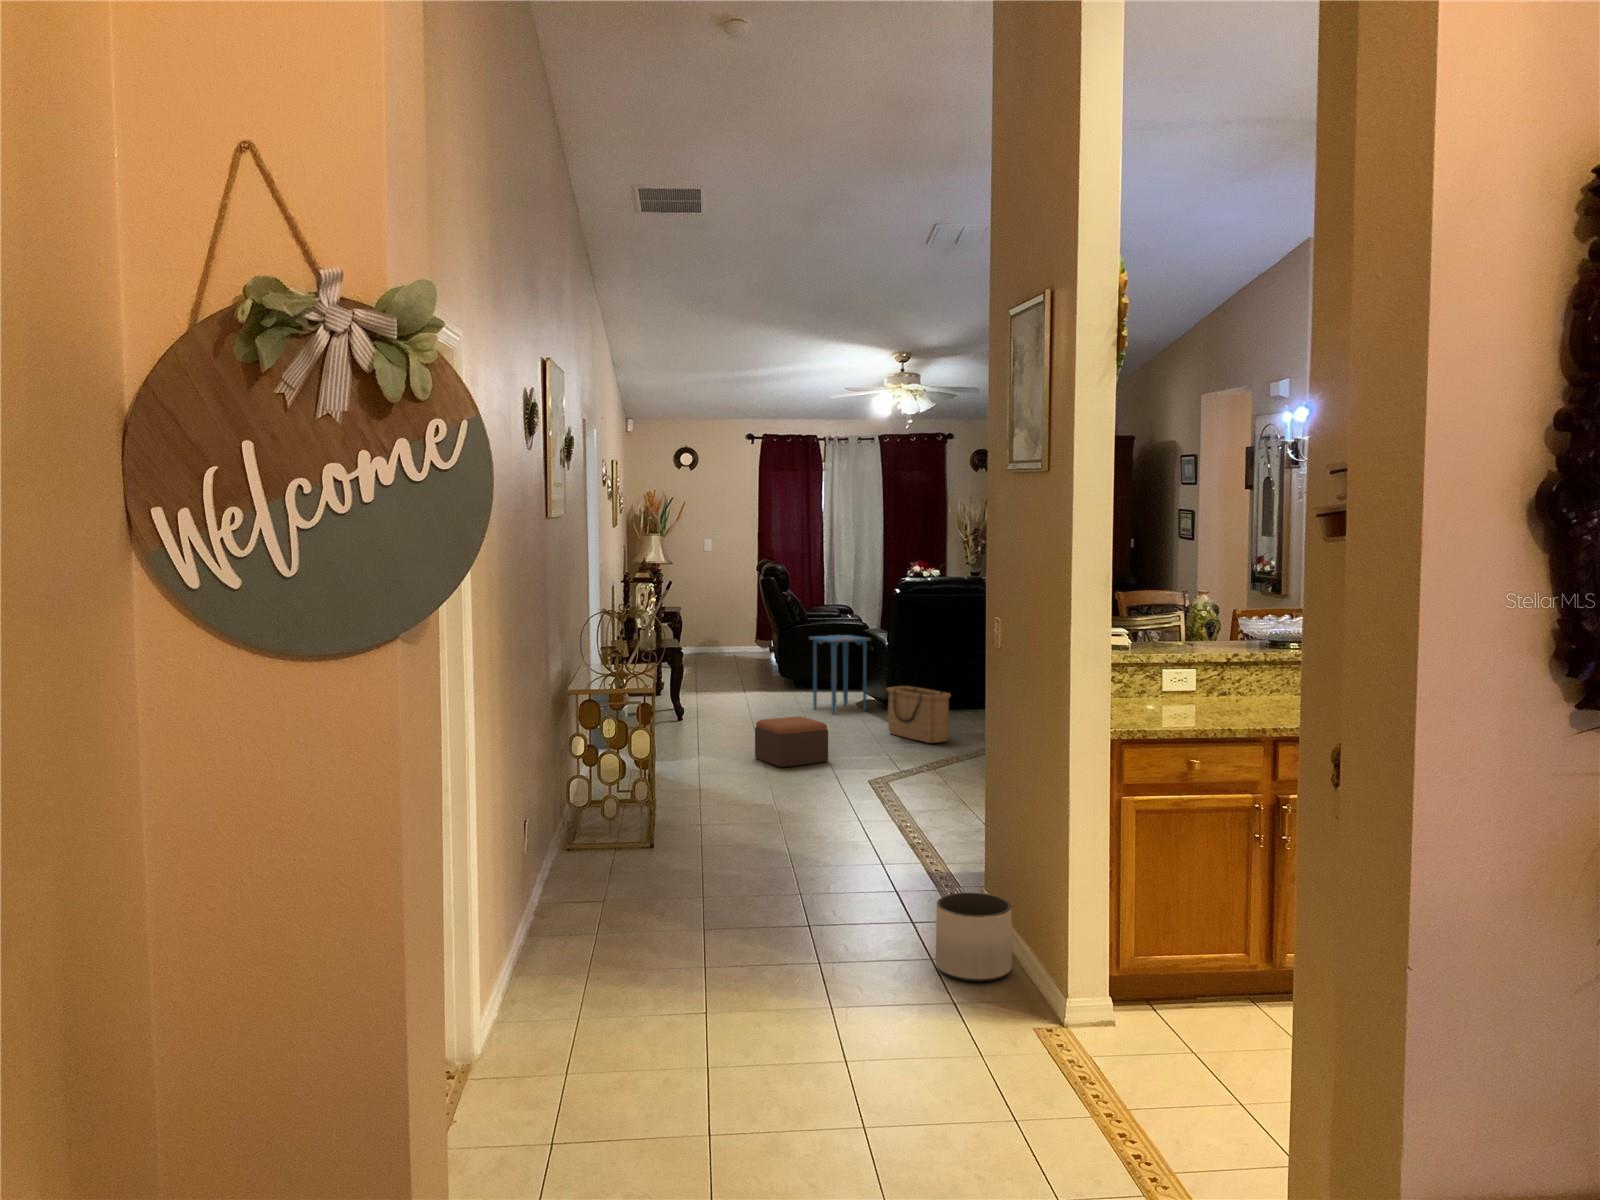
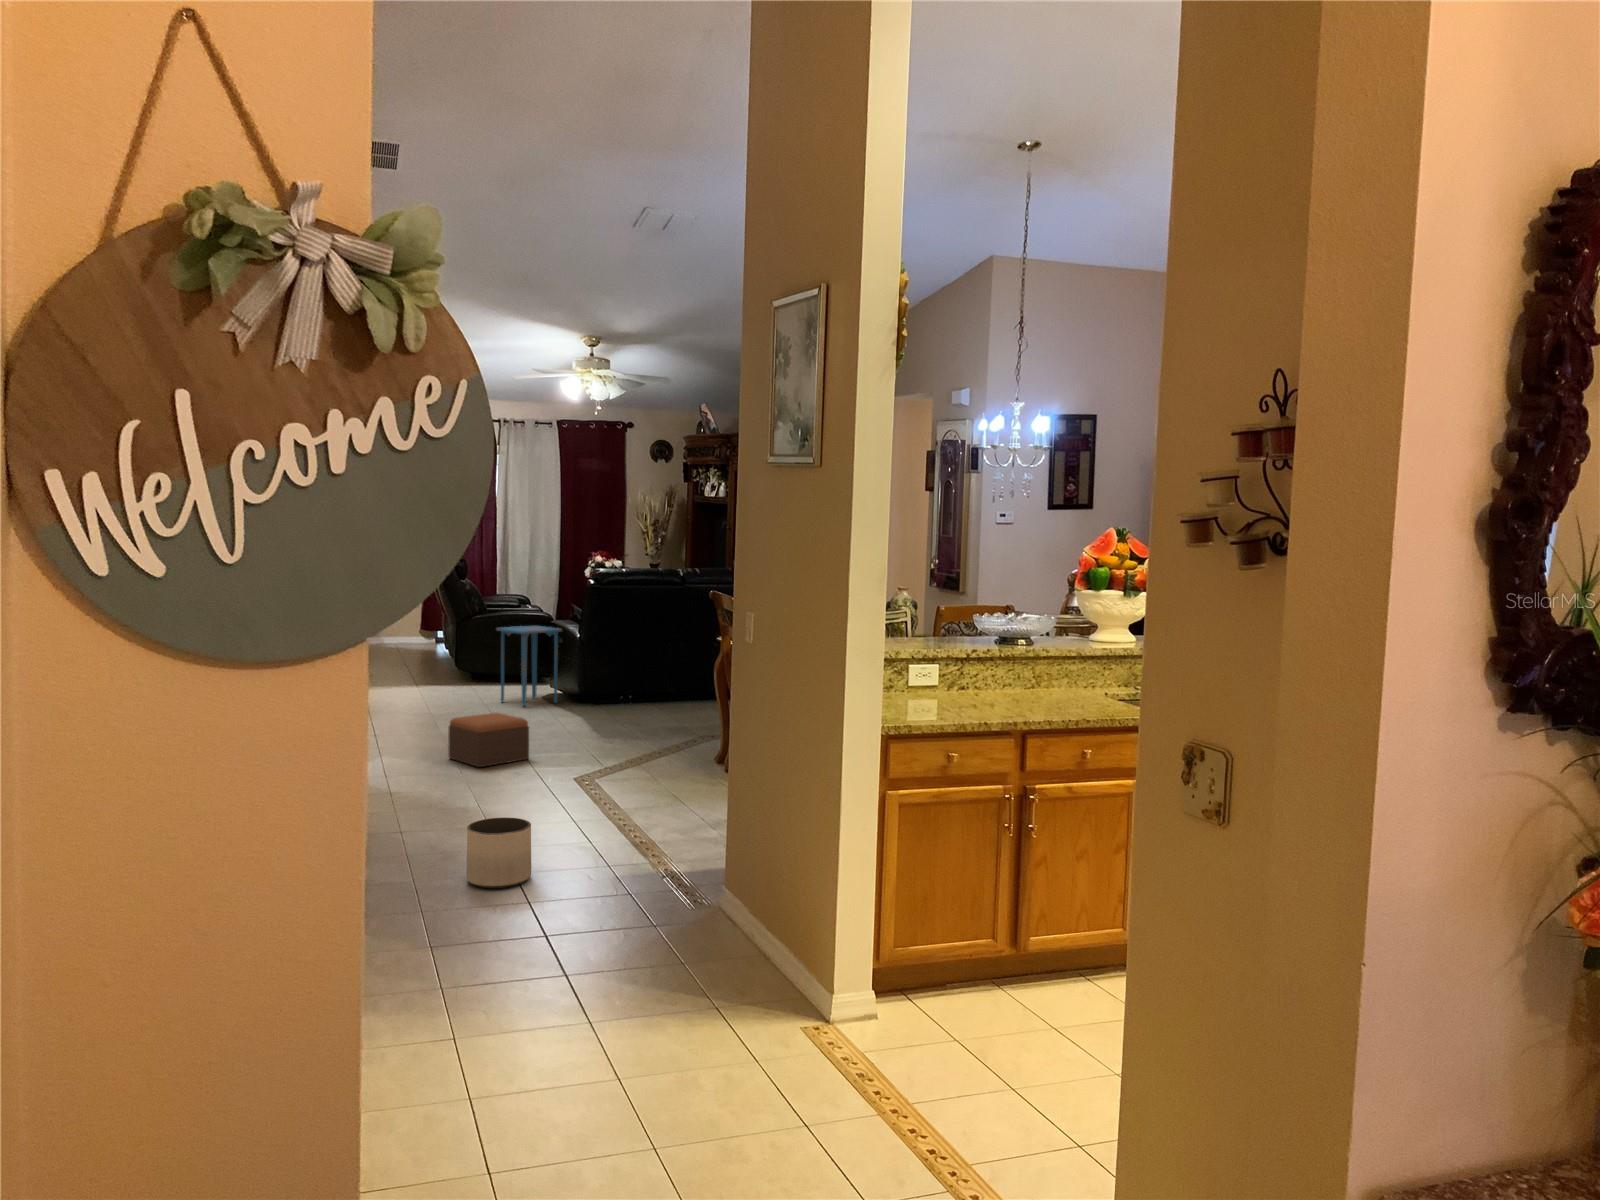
basket: present [887,686,951,743] -> none [584,678,651,735]
planter: present [936,893,1012,982] -> present [467,817,531,888]

